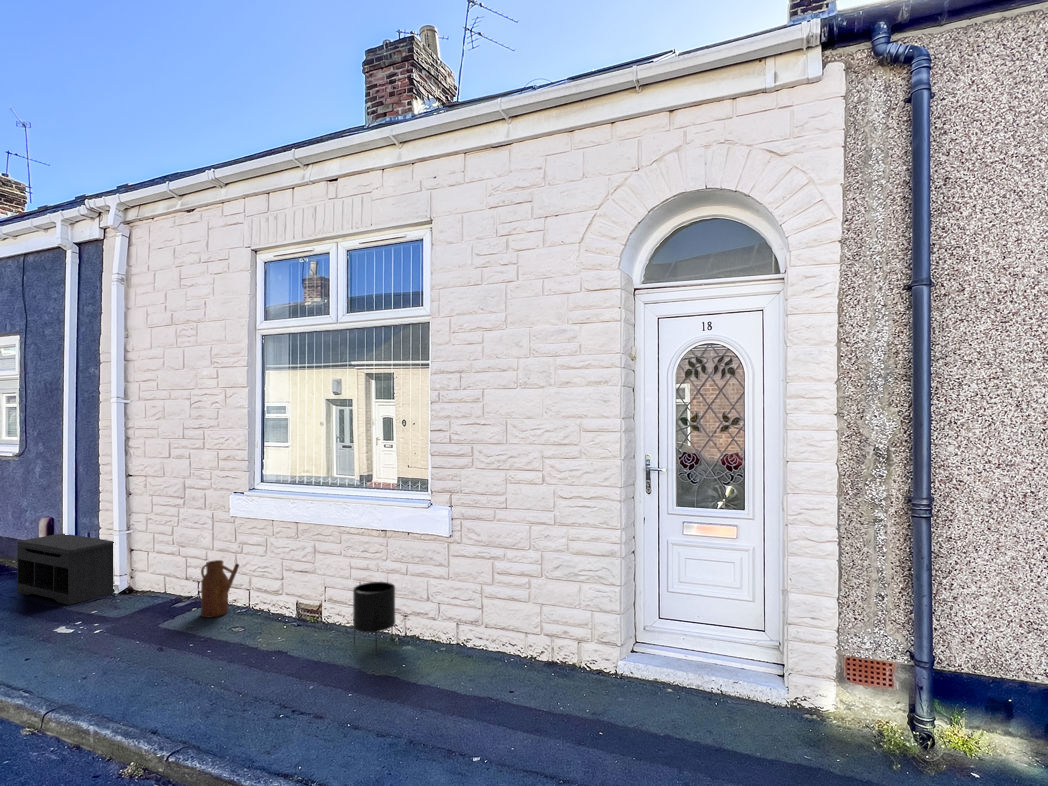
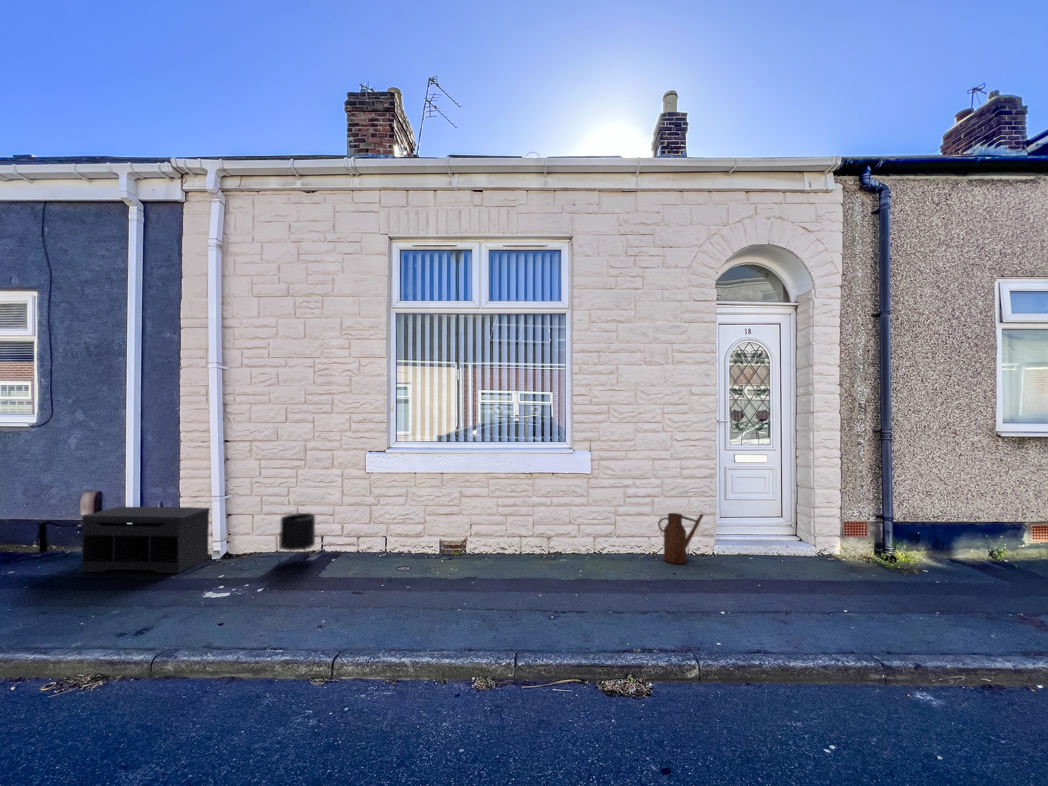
watering can: present [201,560,239,617] -> present [658,513,703,564]
planter: present [353,582,395,643] -> present [279,513,315,565]

